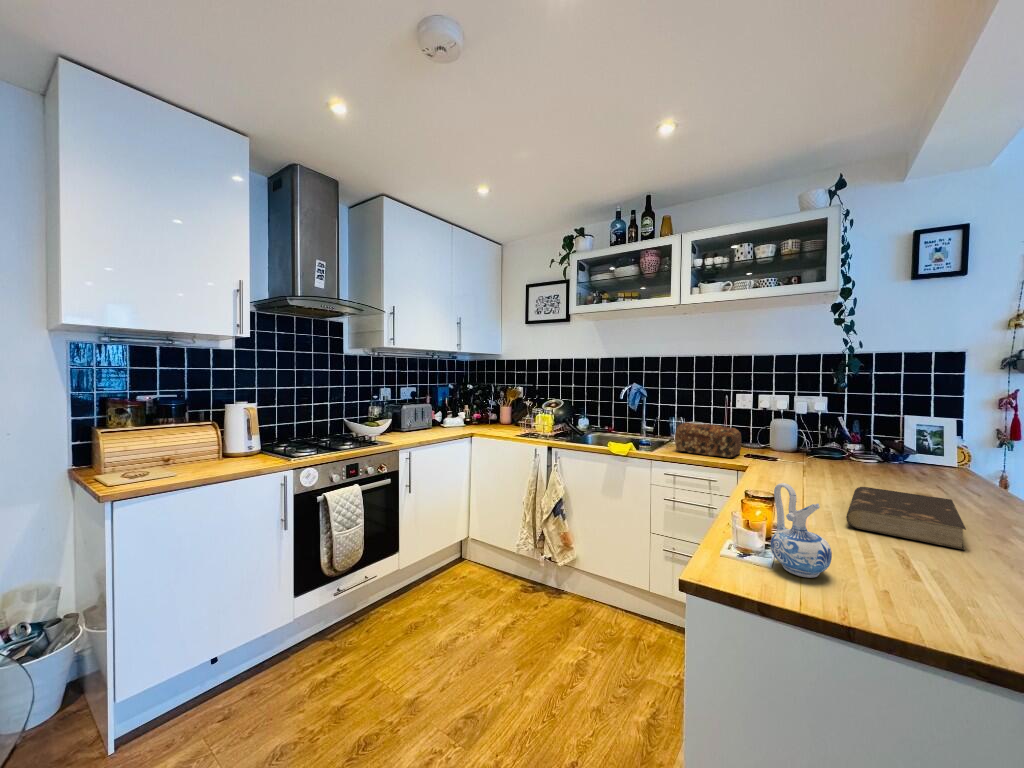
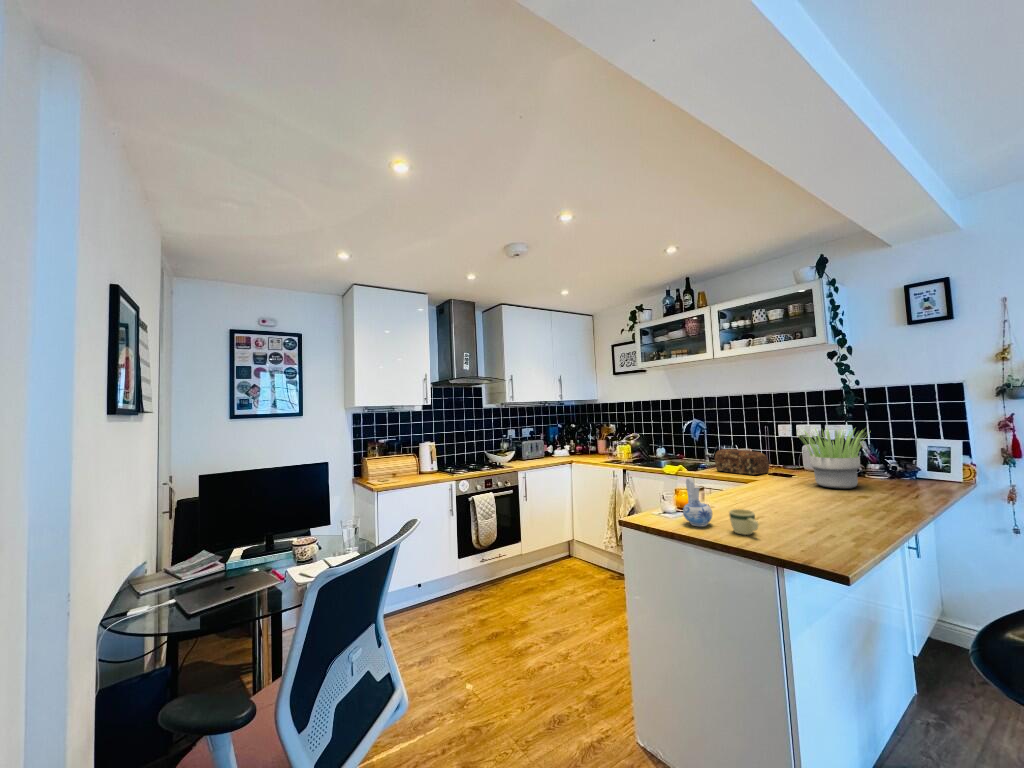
potted plant: none [799,398,913,480] -> present [801,428,863,489]
book: present [846,487,966,550] -> none [765,489,861,521]
mug: none [878,545,964,599] -> present [729,509,758,535]

